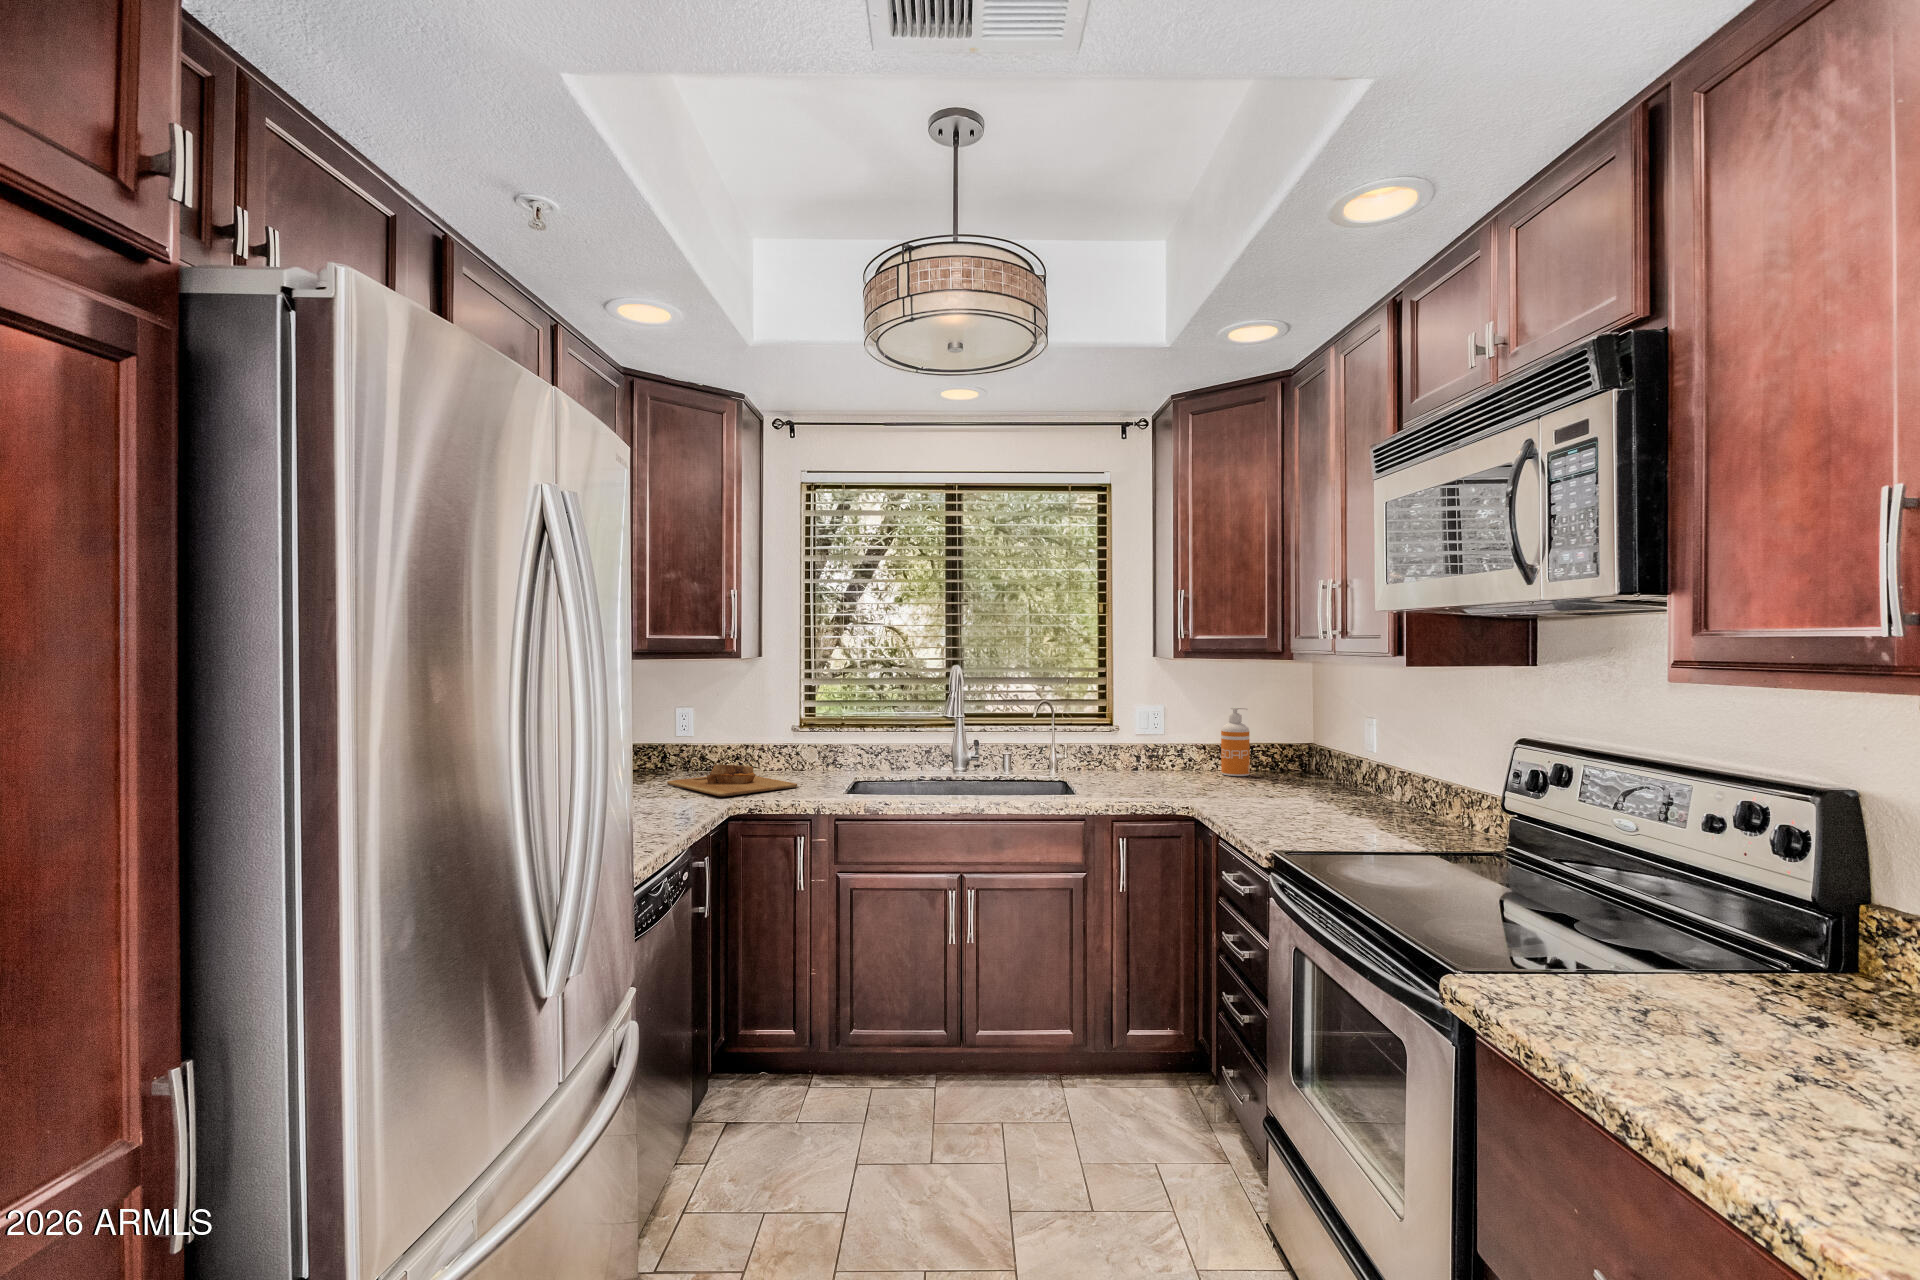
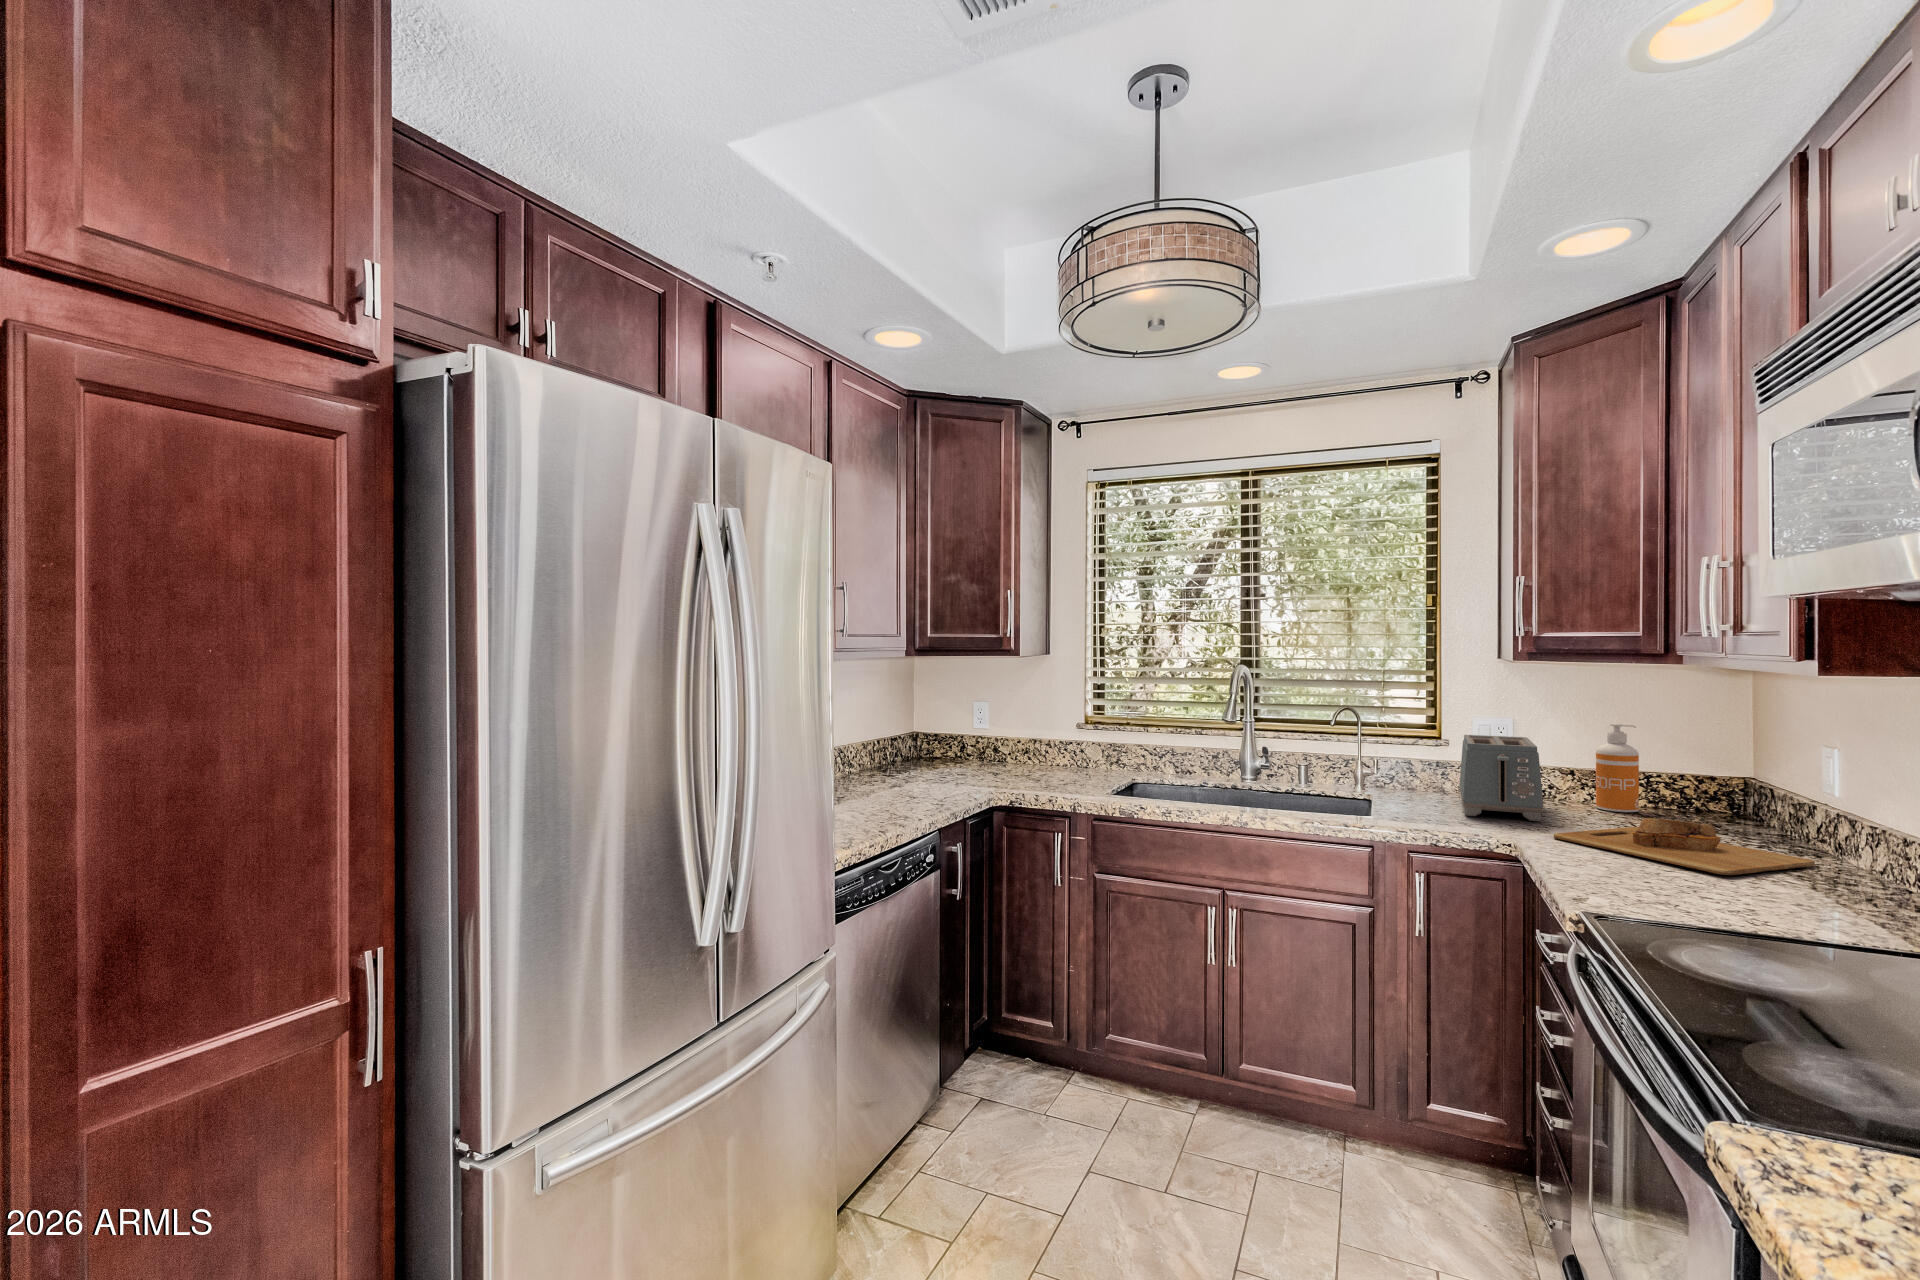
toaster: none [1128,721,1198,788] -> present [1459,735,1543,821]
cutting board: present [667,764,797,796] -> present [1554,818,1815,875]

